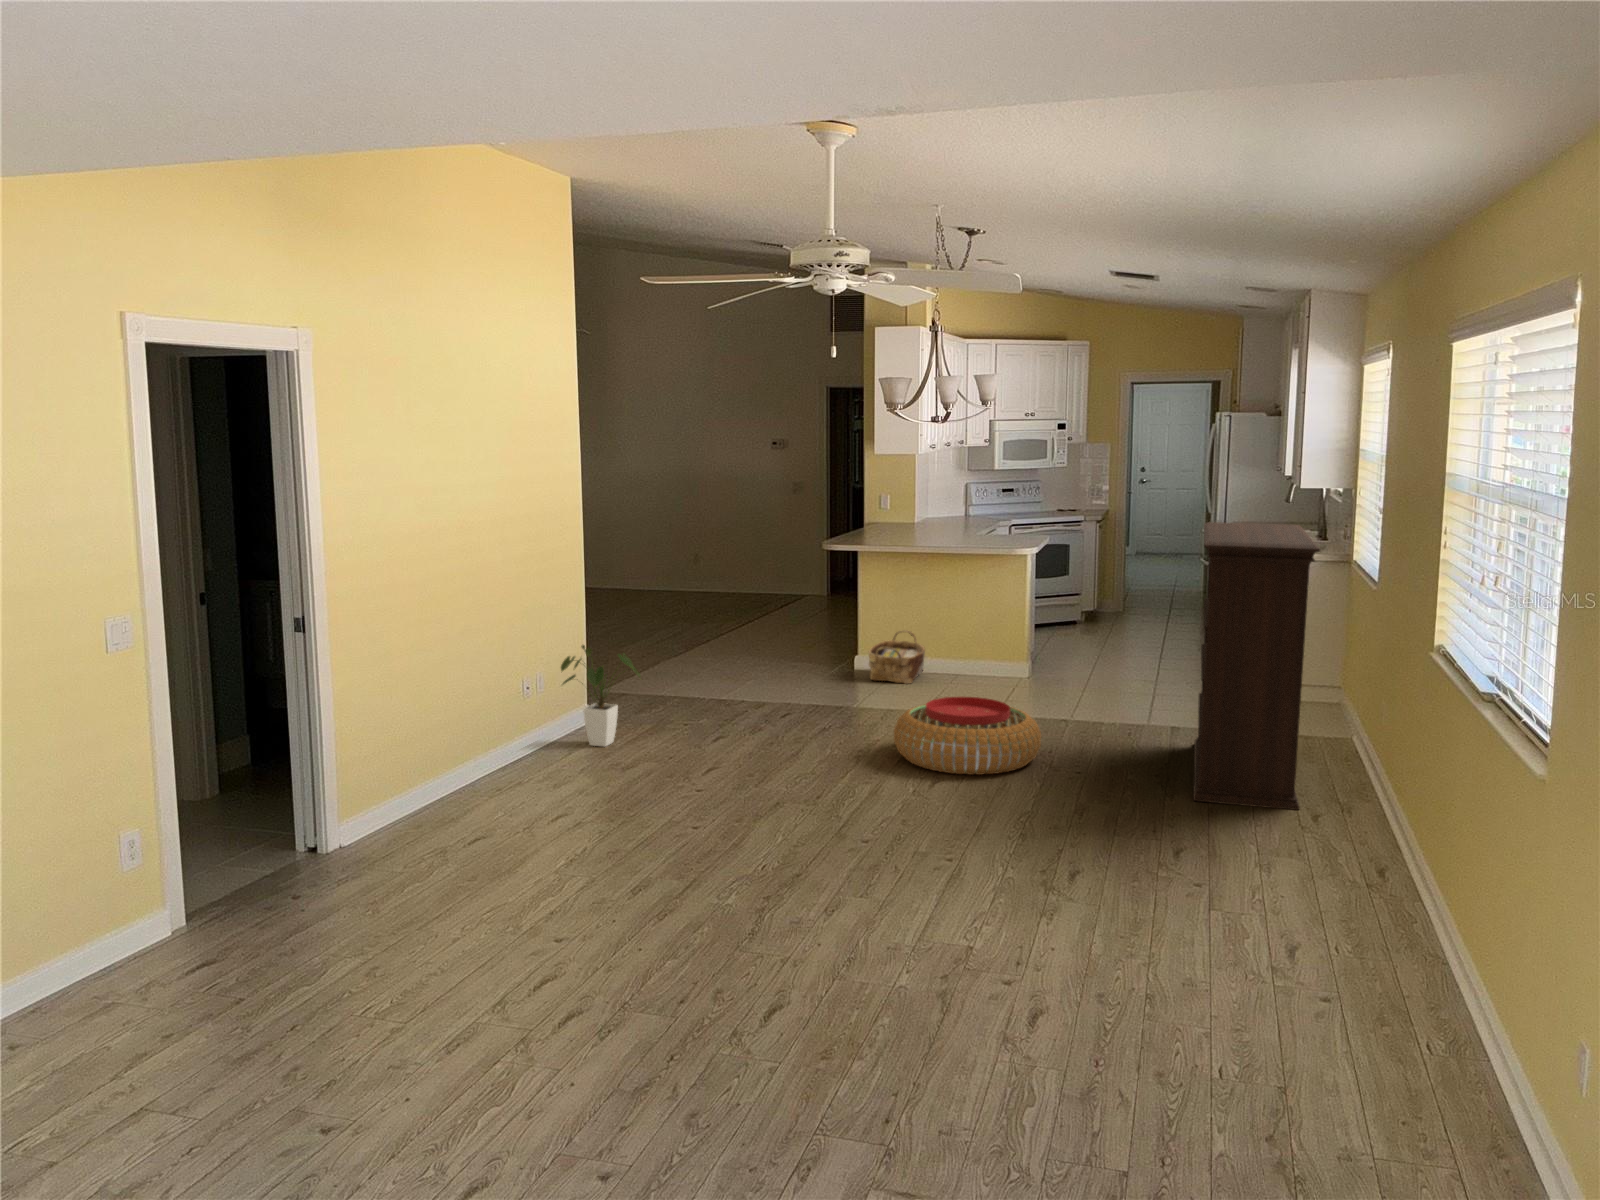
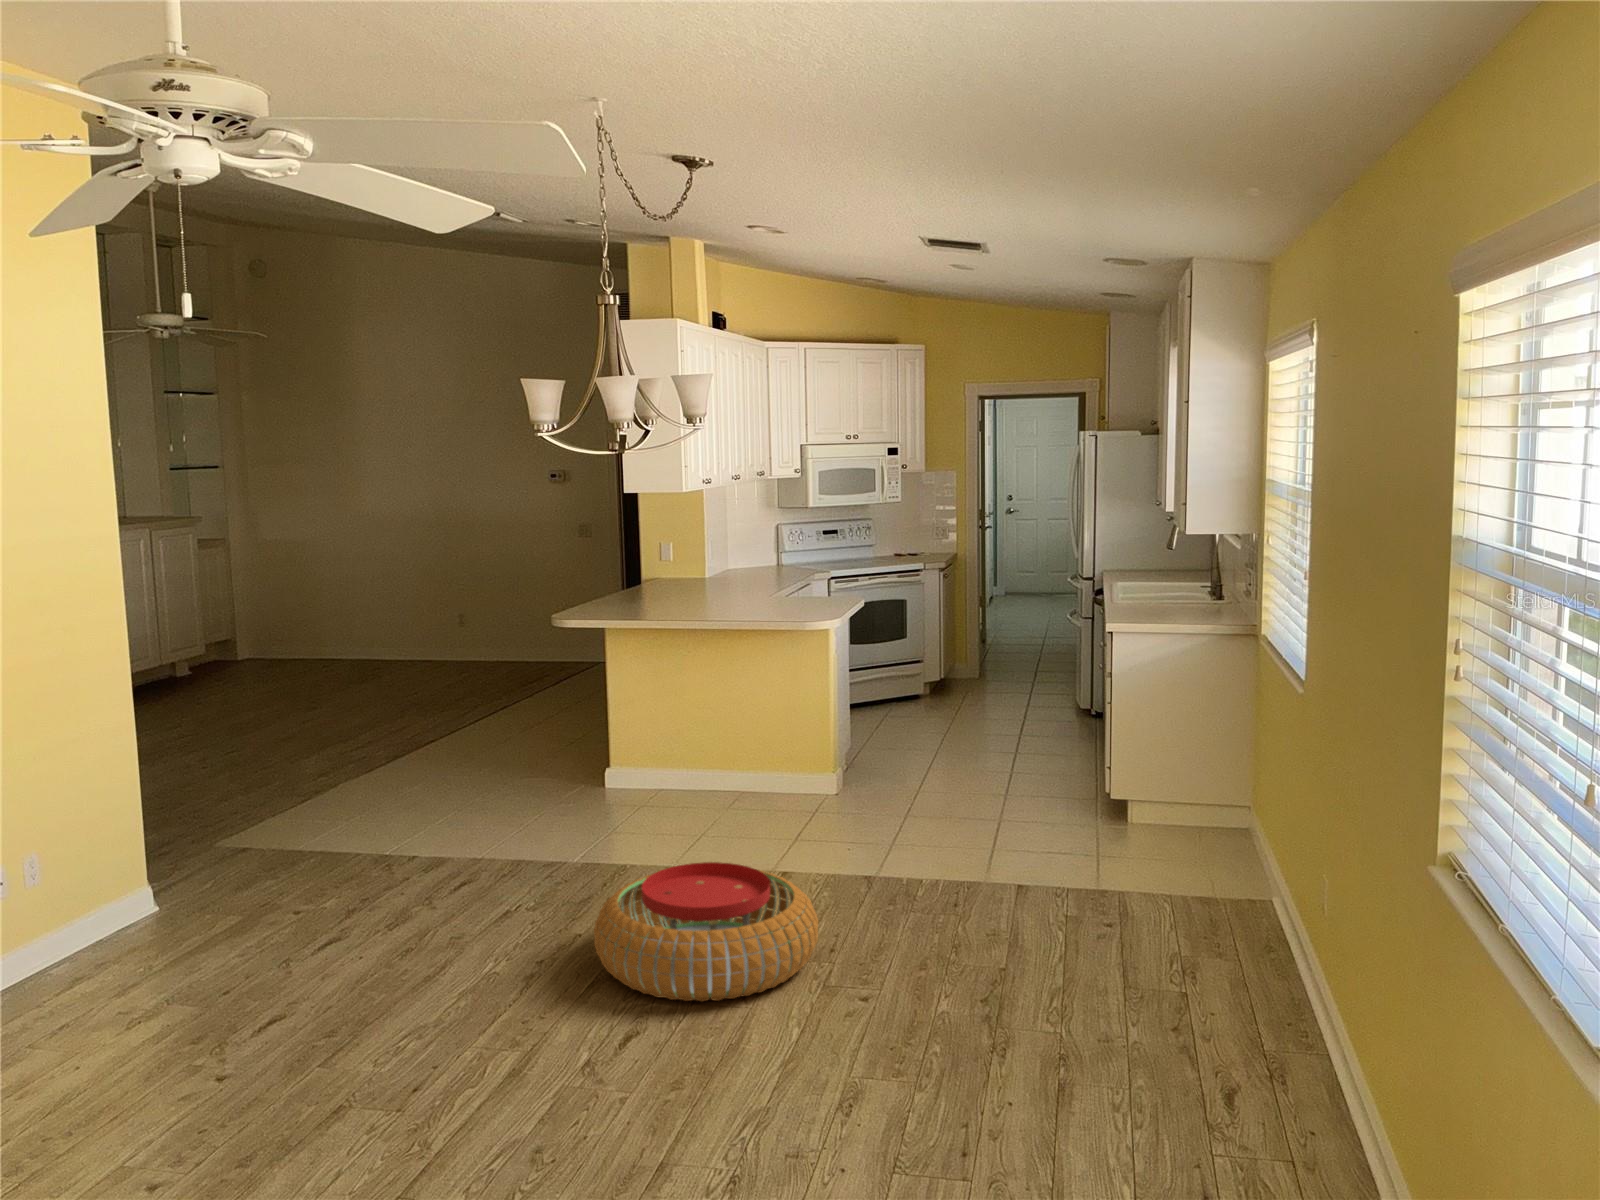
bookshelf: present [1193,522,1320,810] -> none [1039,593,1225,1067]
woven basket: present [868,630,925,684] -> none [617,732,698,809]
house plant: present [561,645,640,747] -> none [79,798,216,959]

